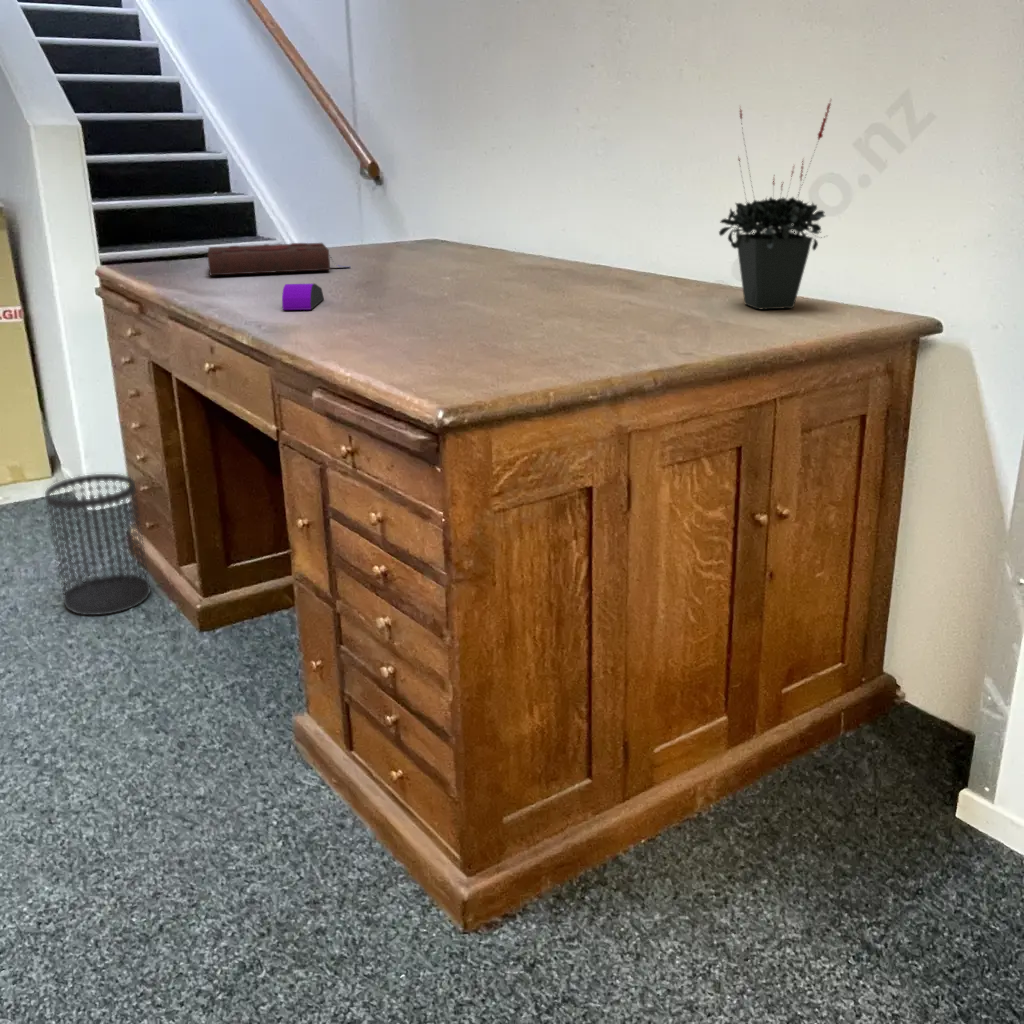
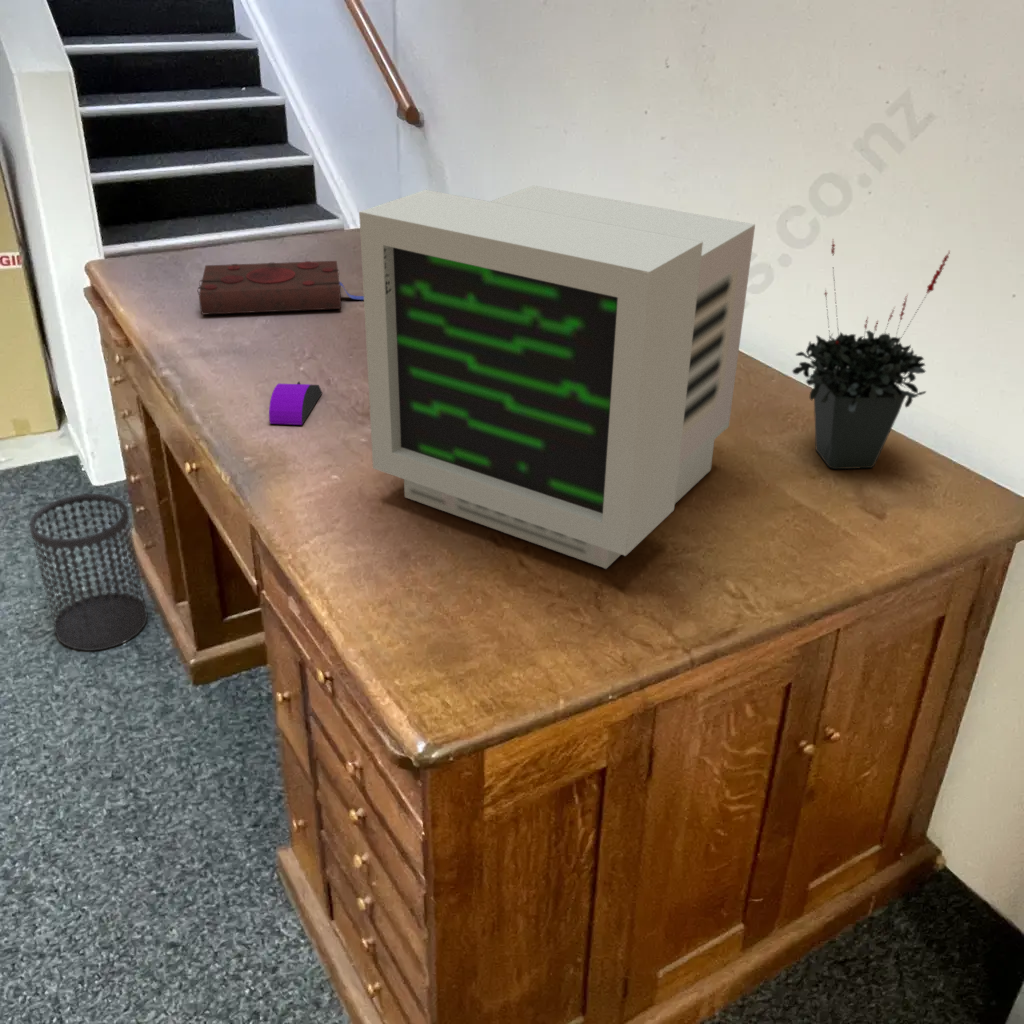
computer monitor: none [367,57,678,346] -> present [359,186,755,568]

